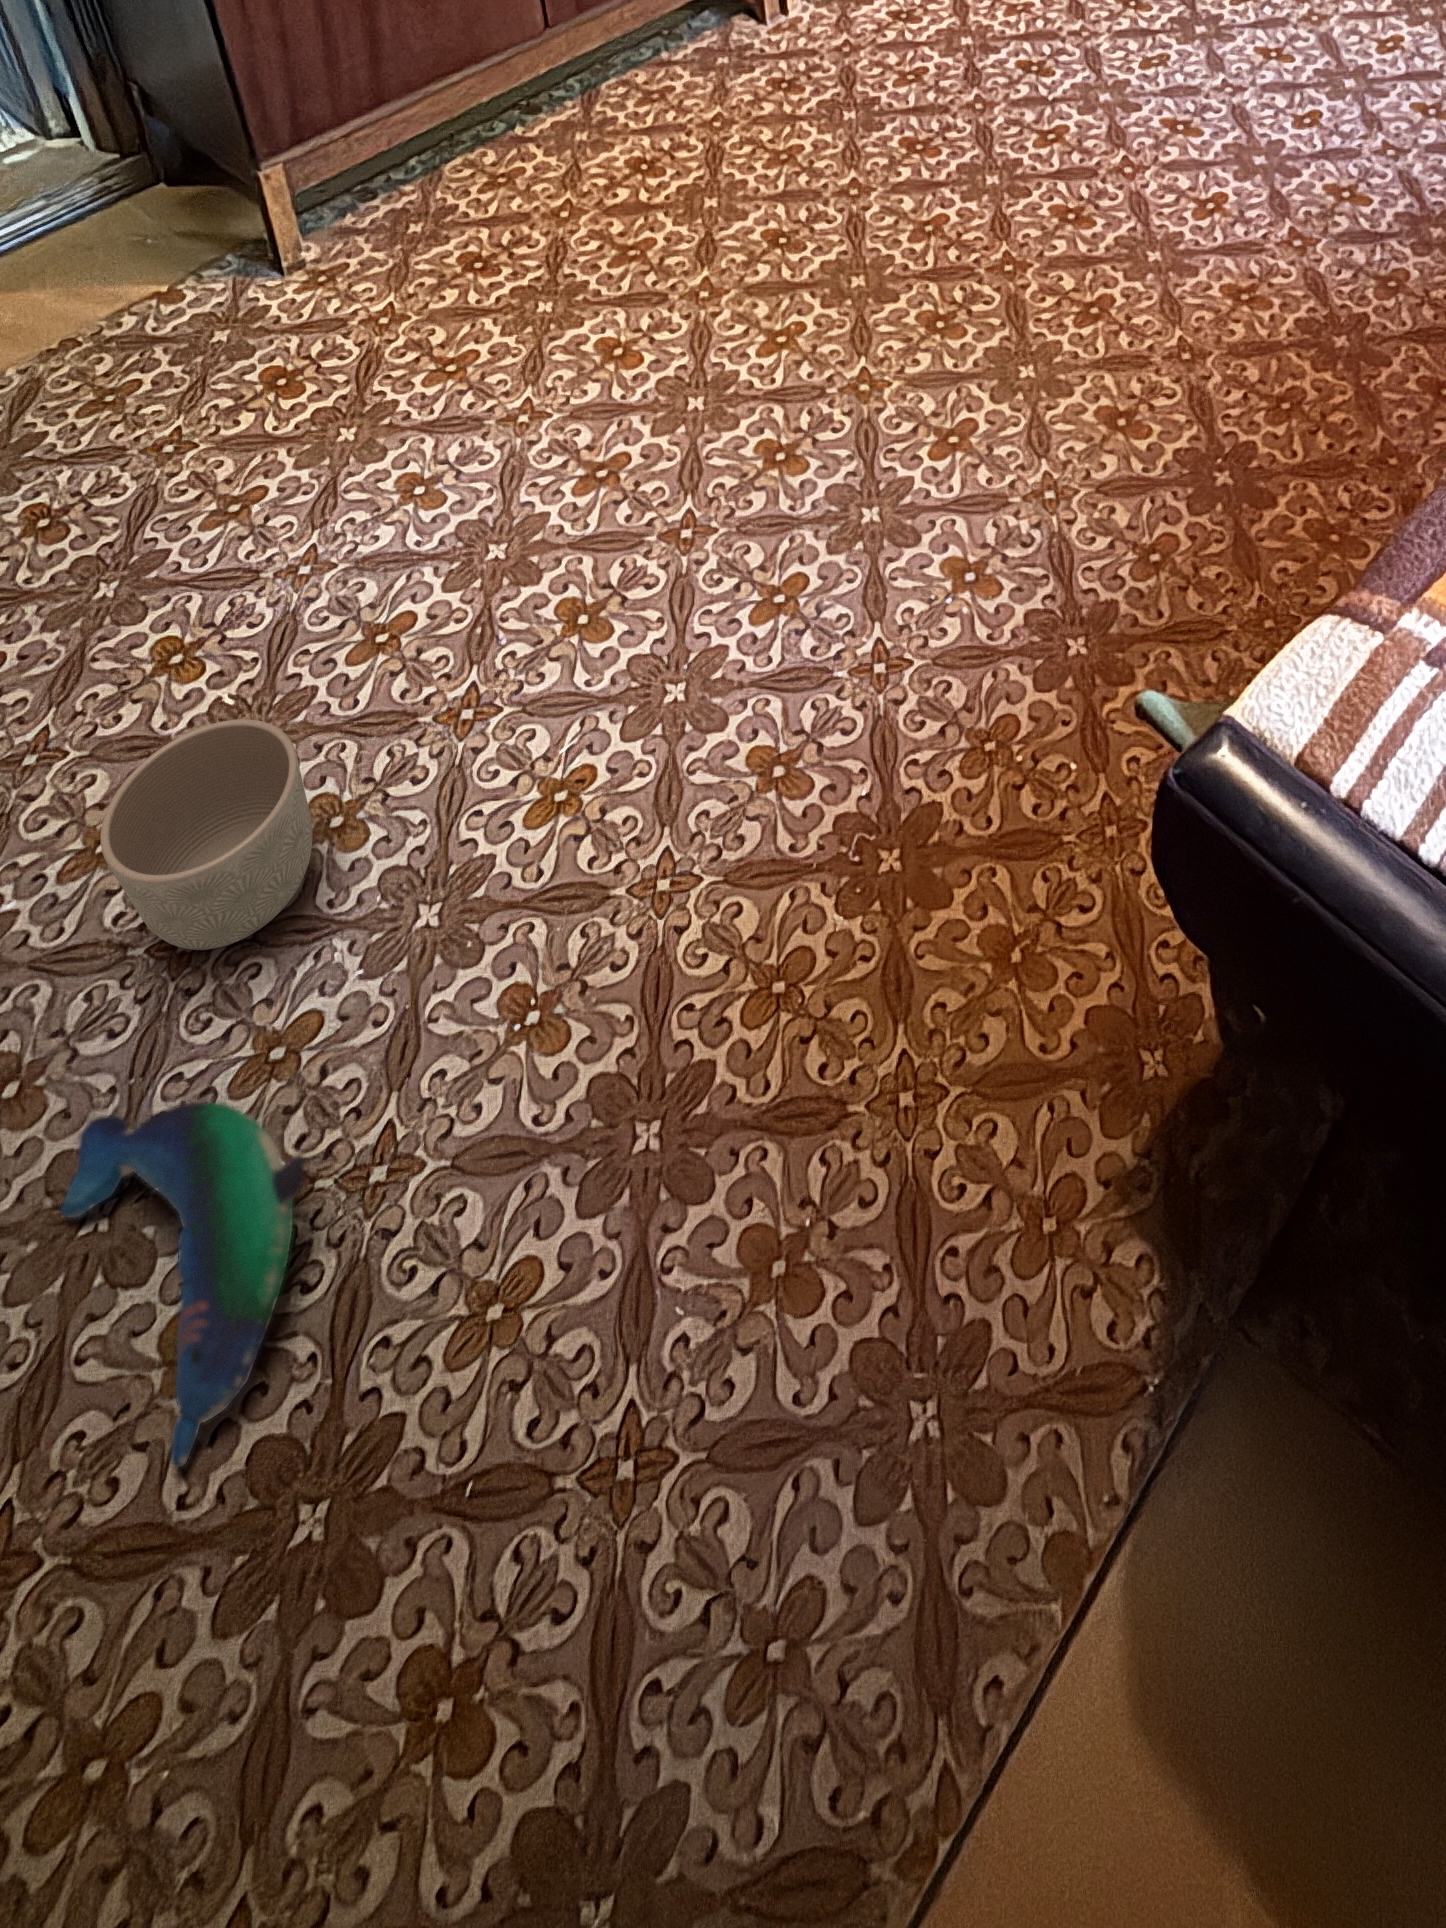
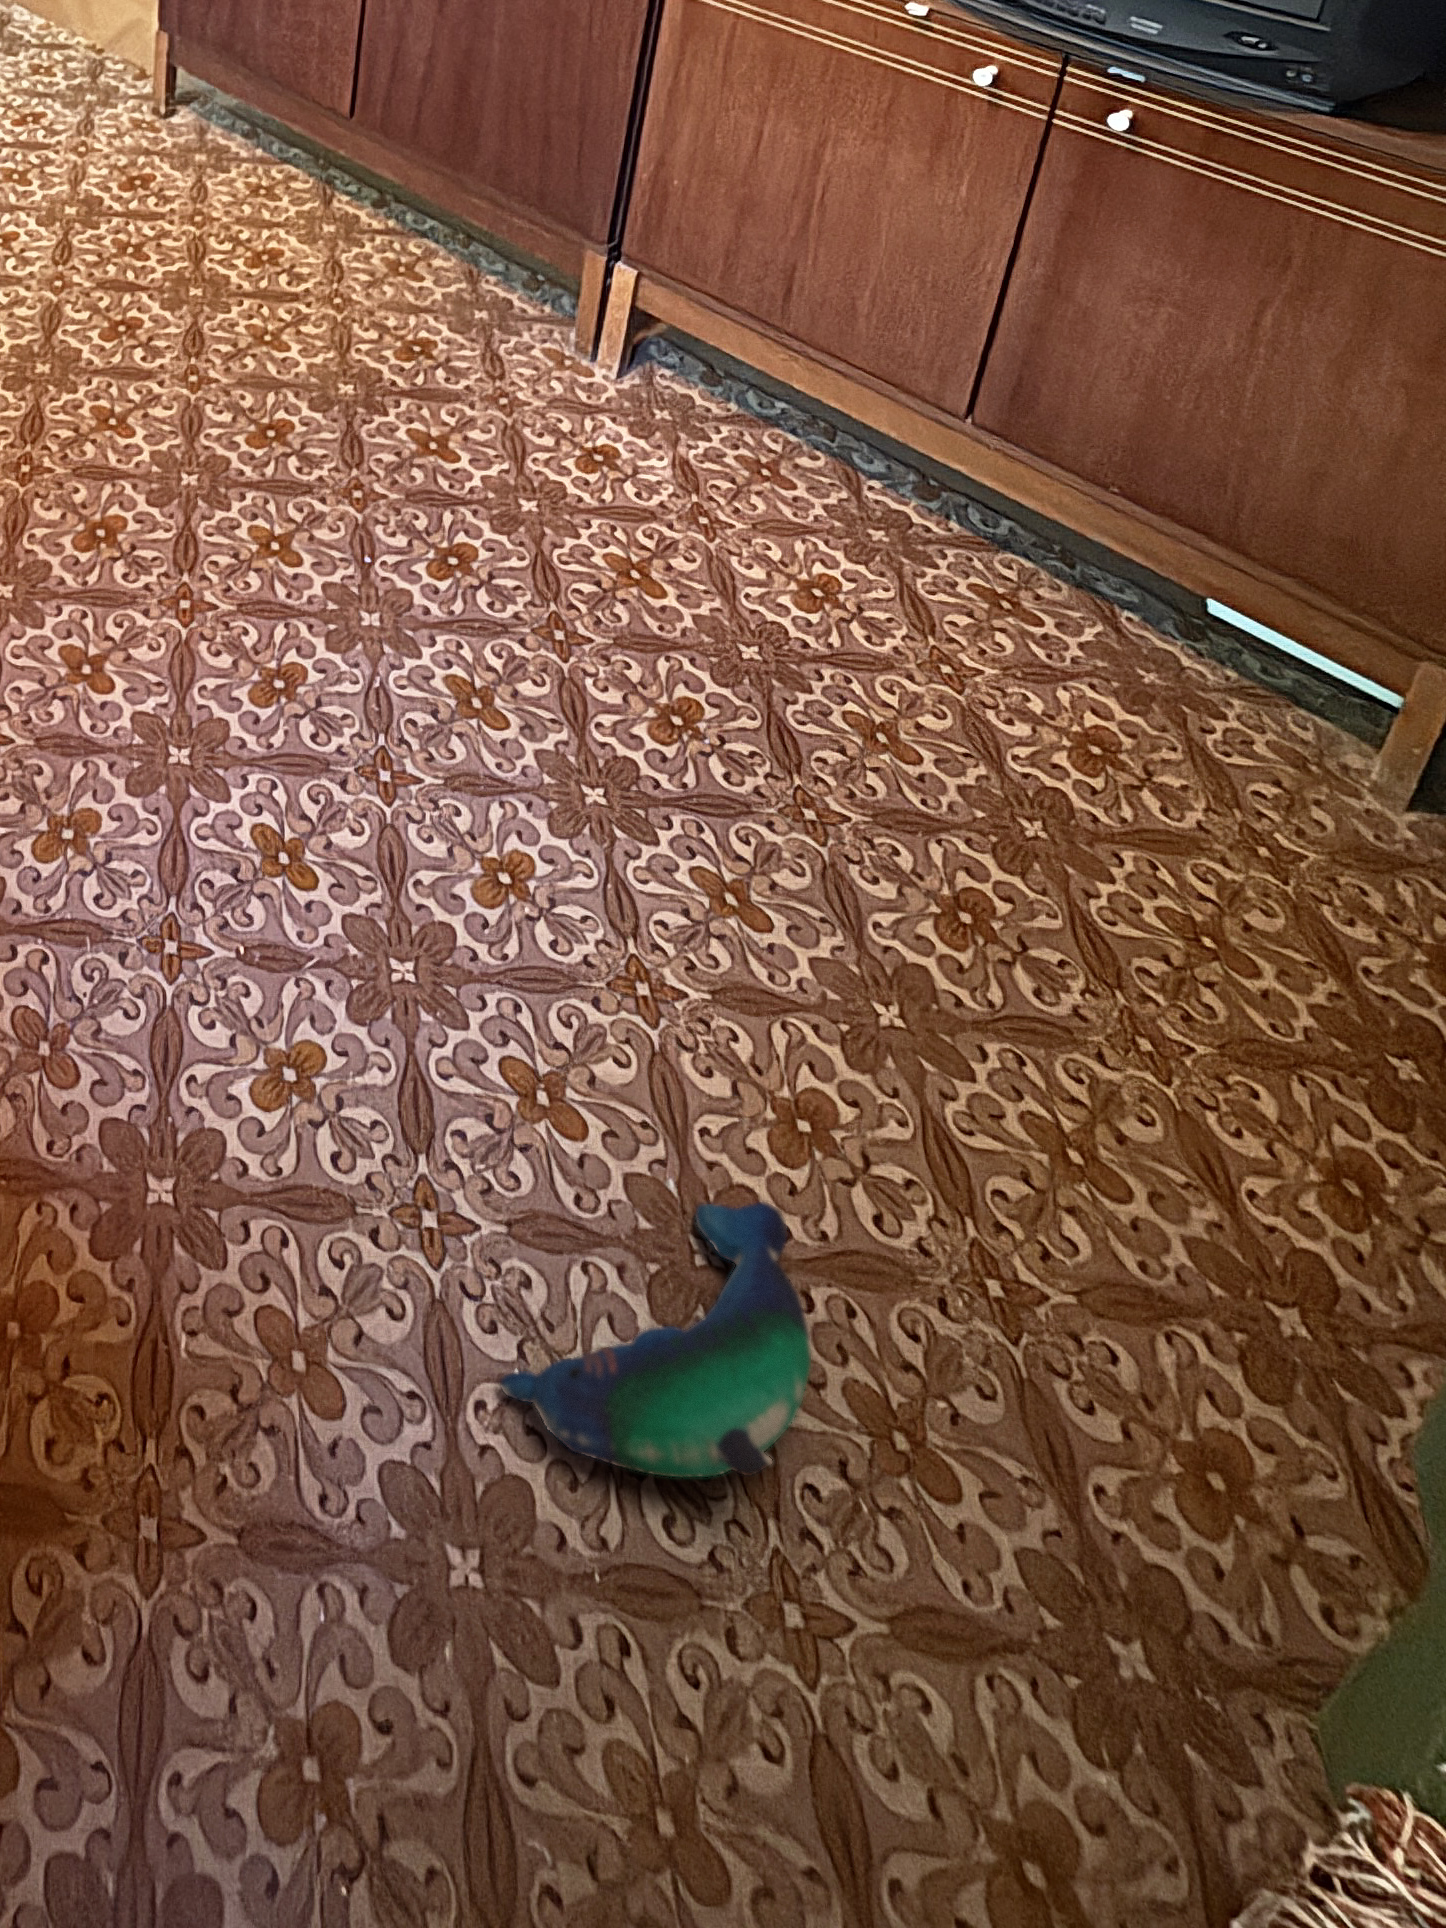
planter: present [100,719,313,950] -> none [976,1112,1257,1432]

